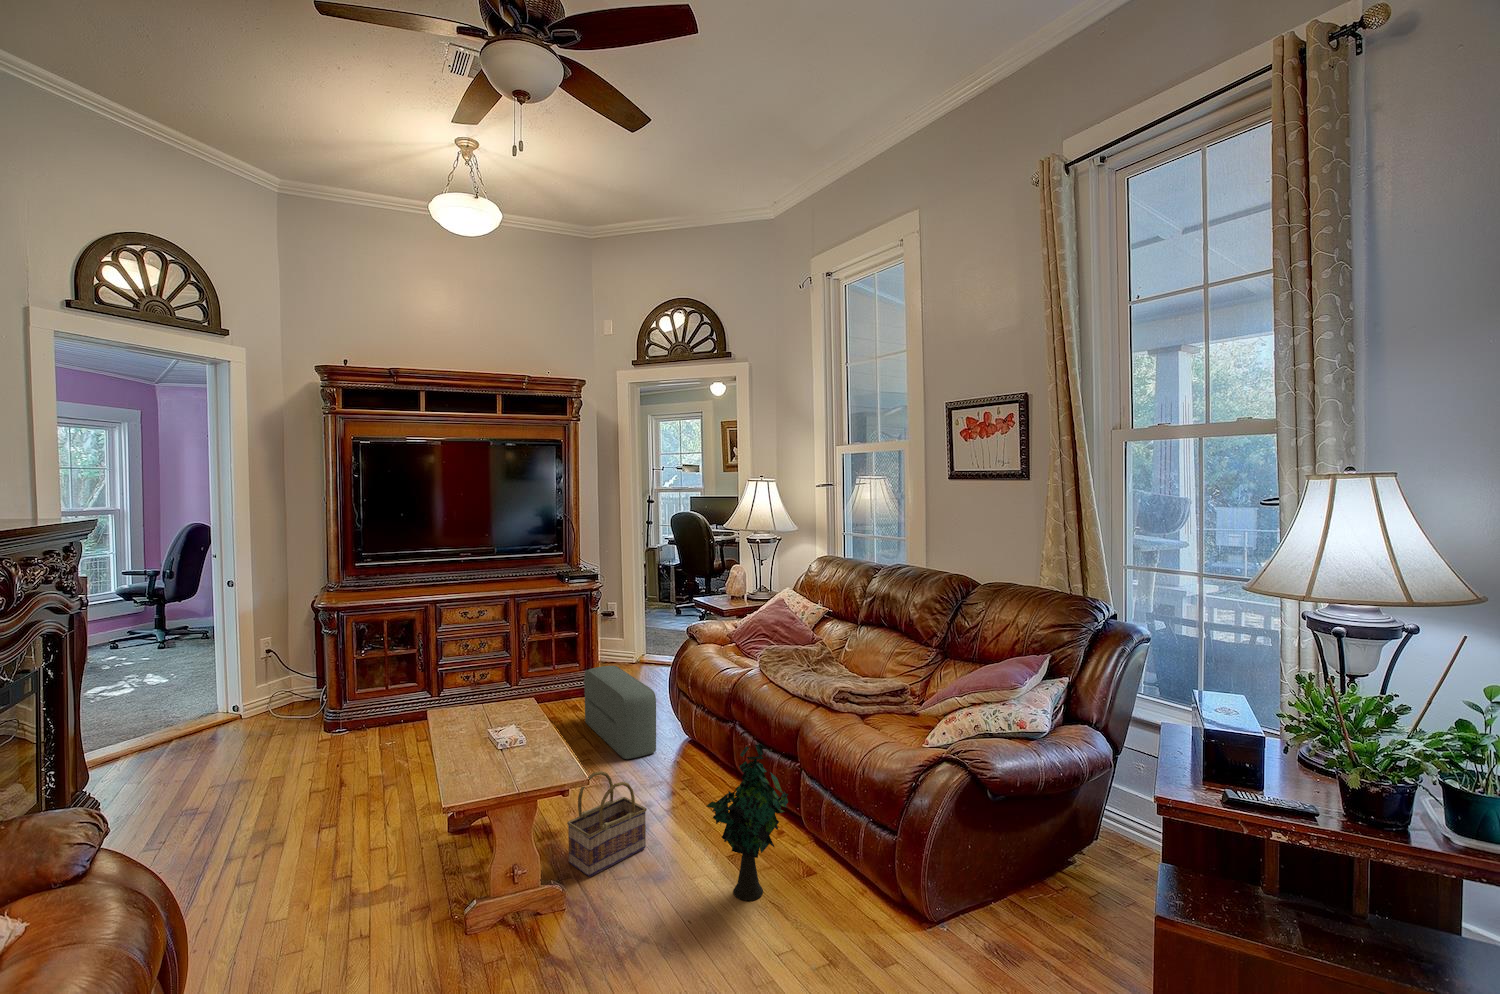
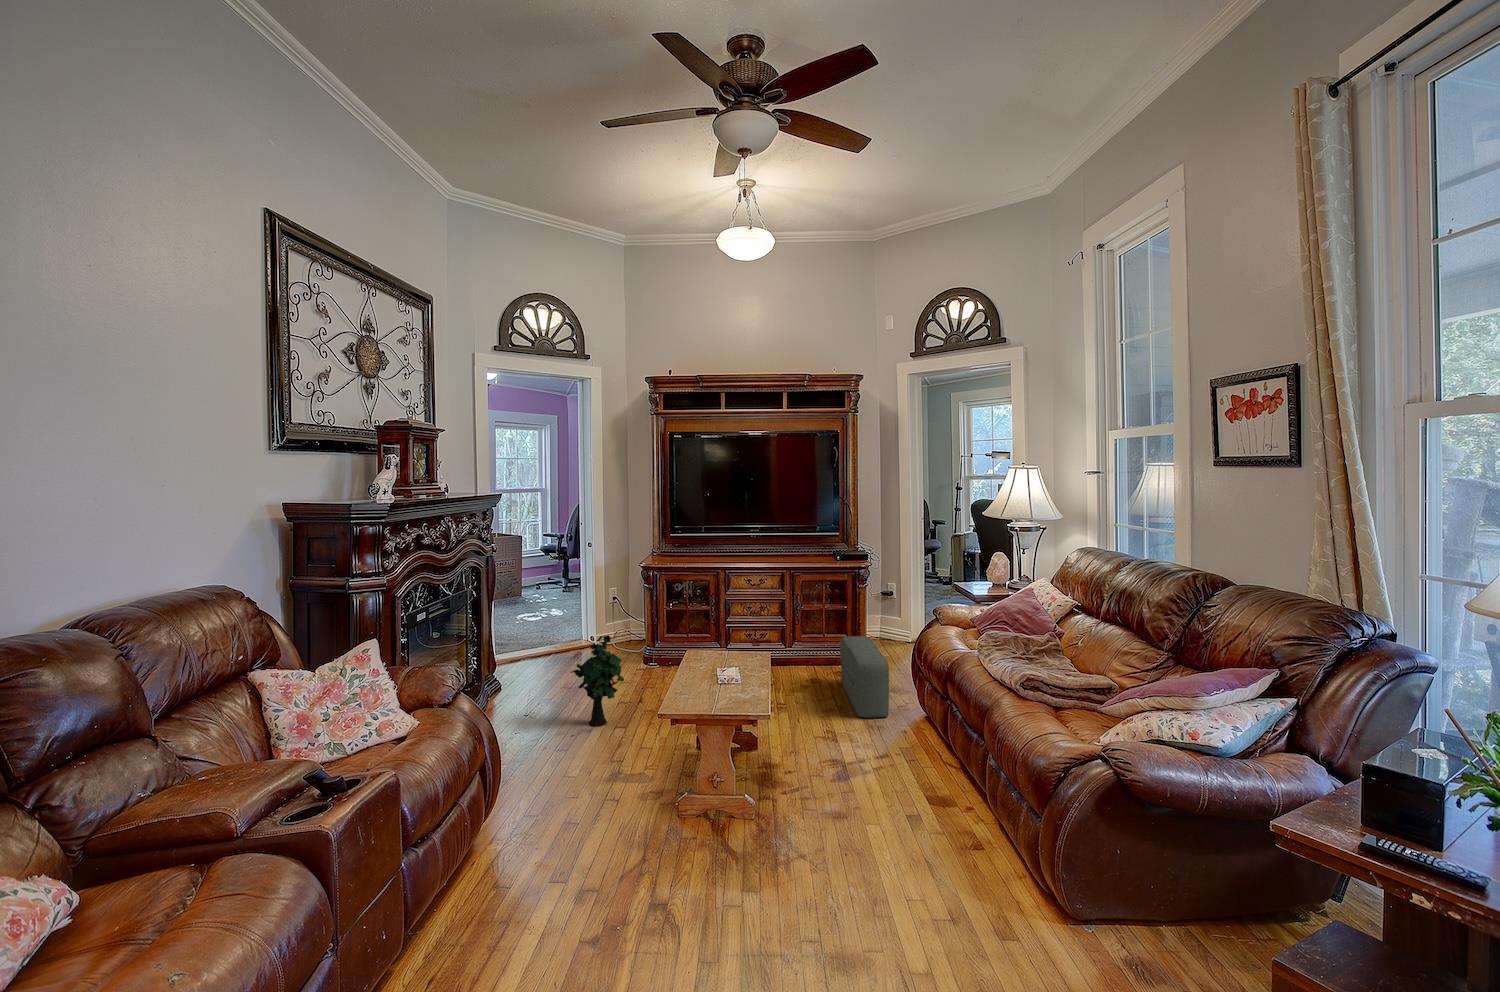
decorative plant: present [706,744,788,901] -> present [570,636,624,726]
basket: present [567,771,647,877] -> none [777,713,842,793]

